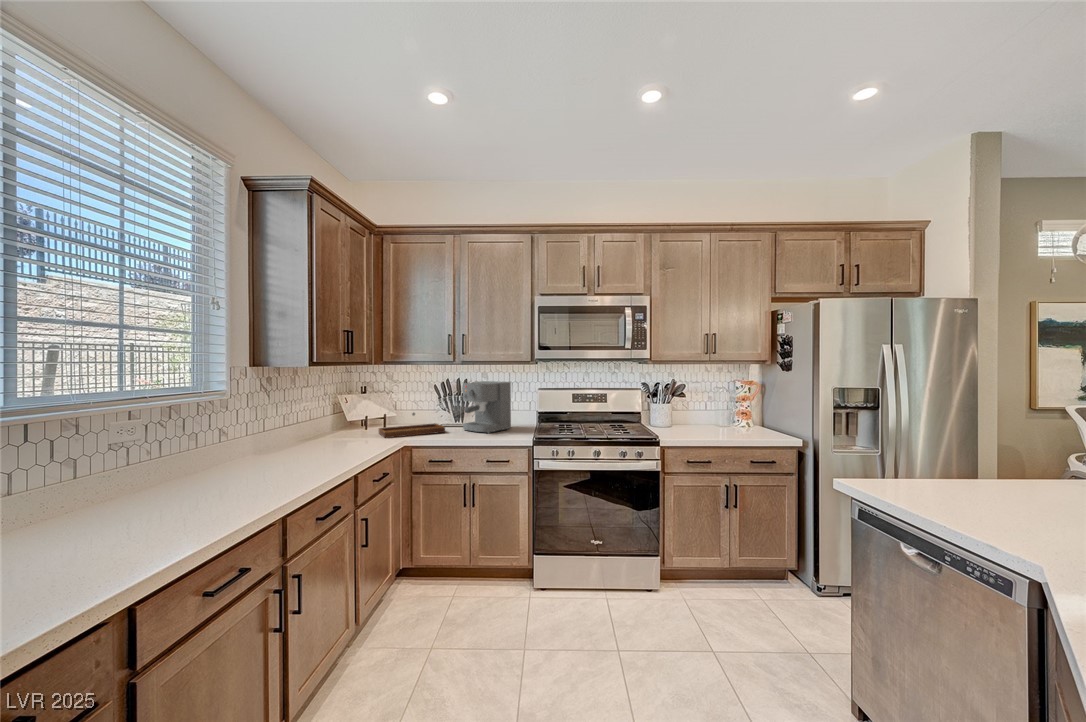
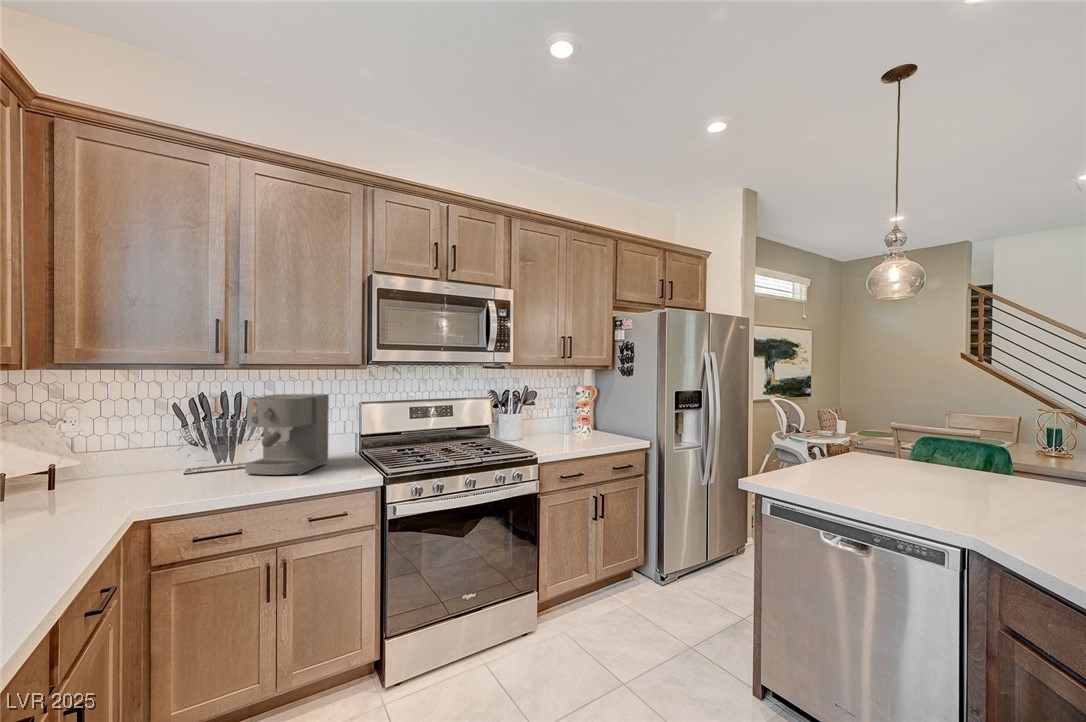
tray: present [379,413,445,438] -> none [54,455,216,513]

